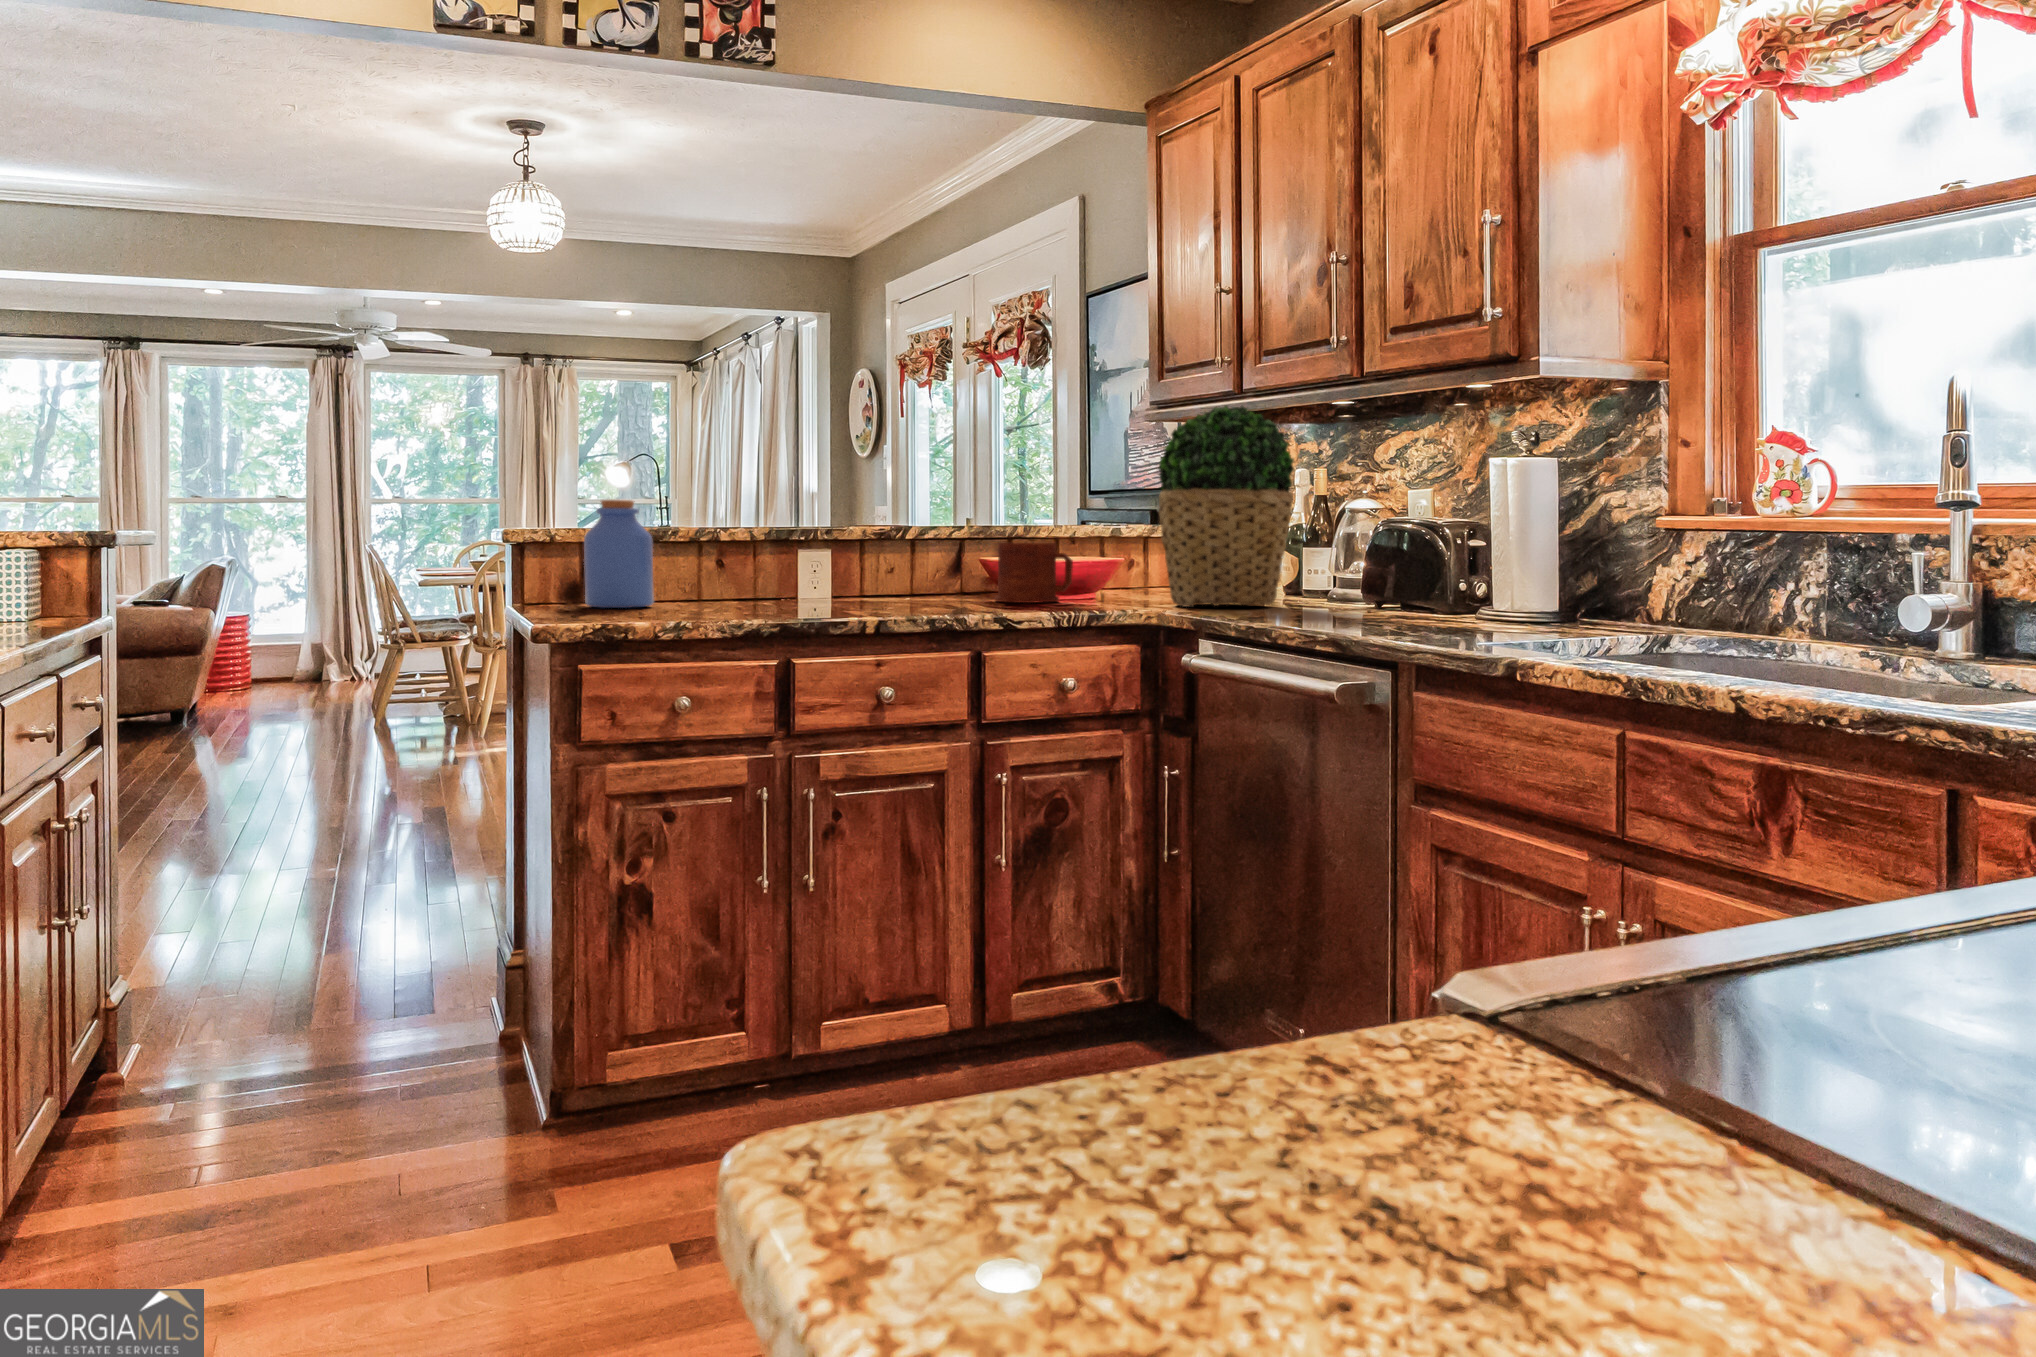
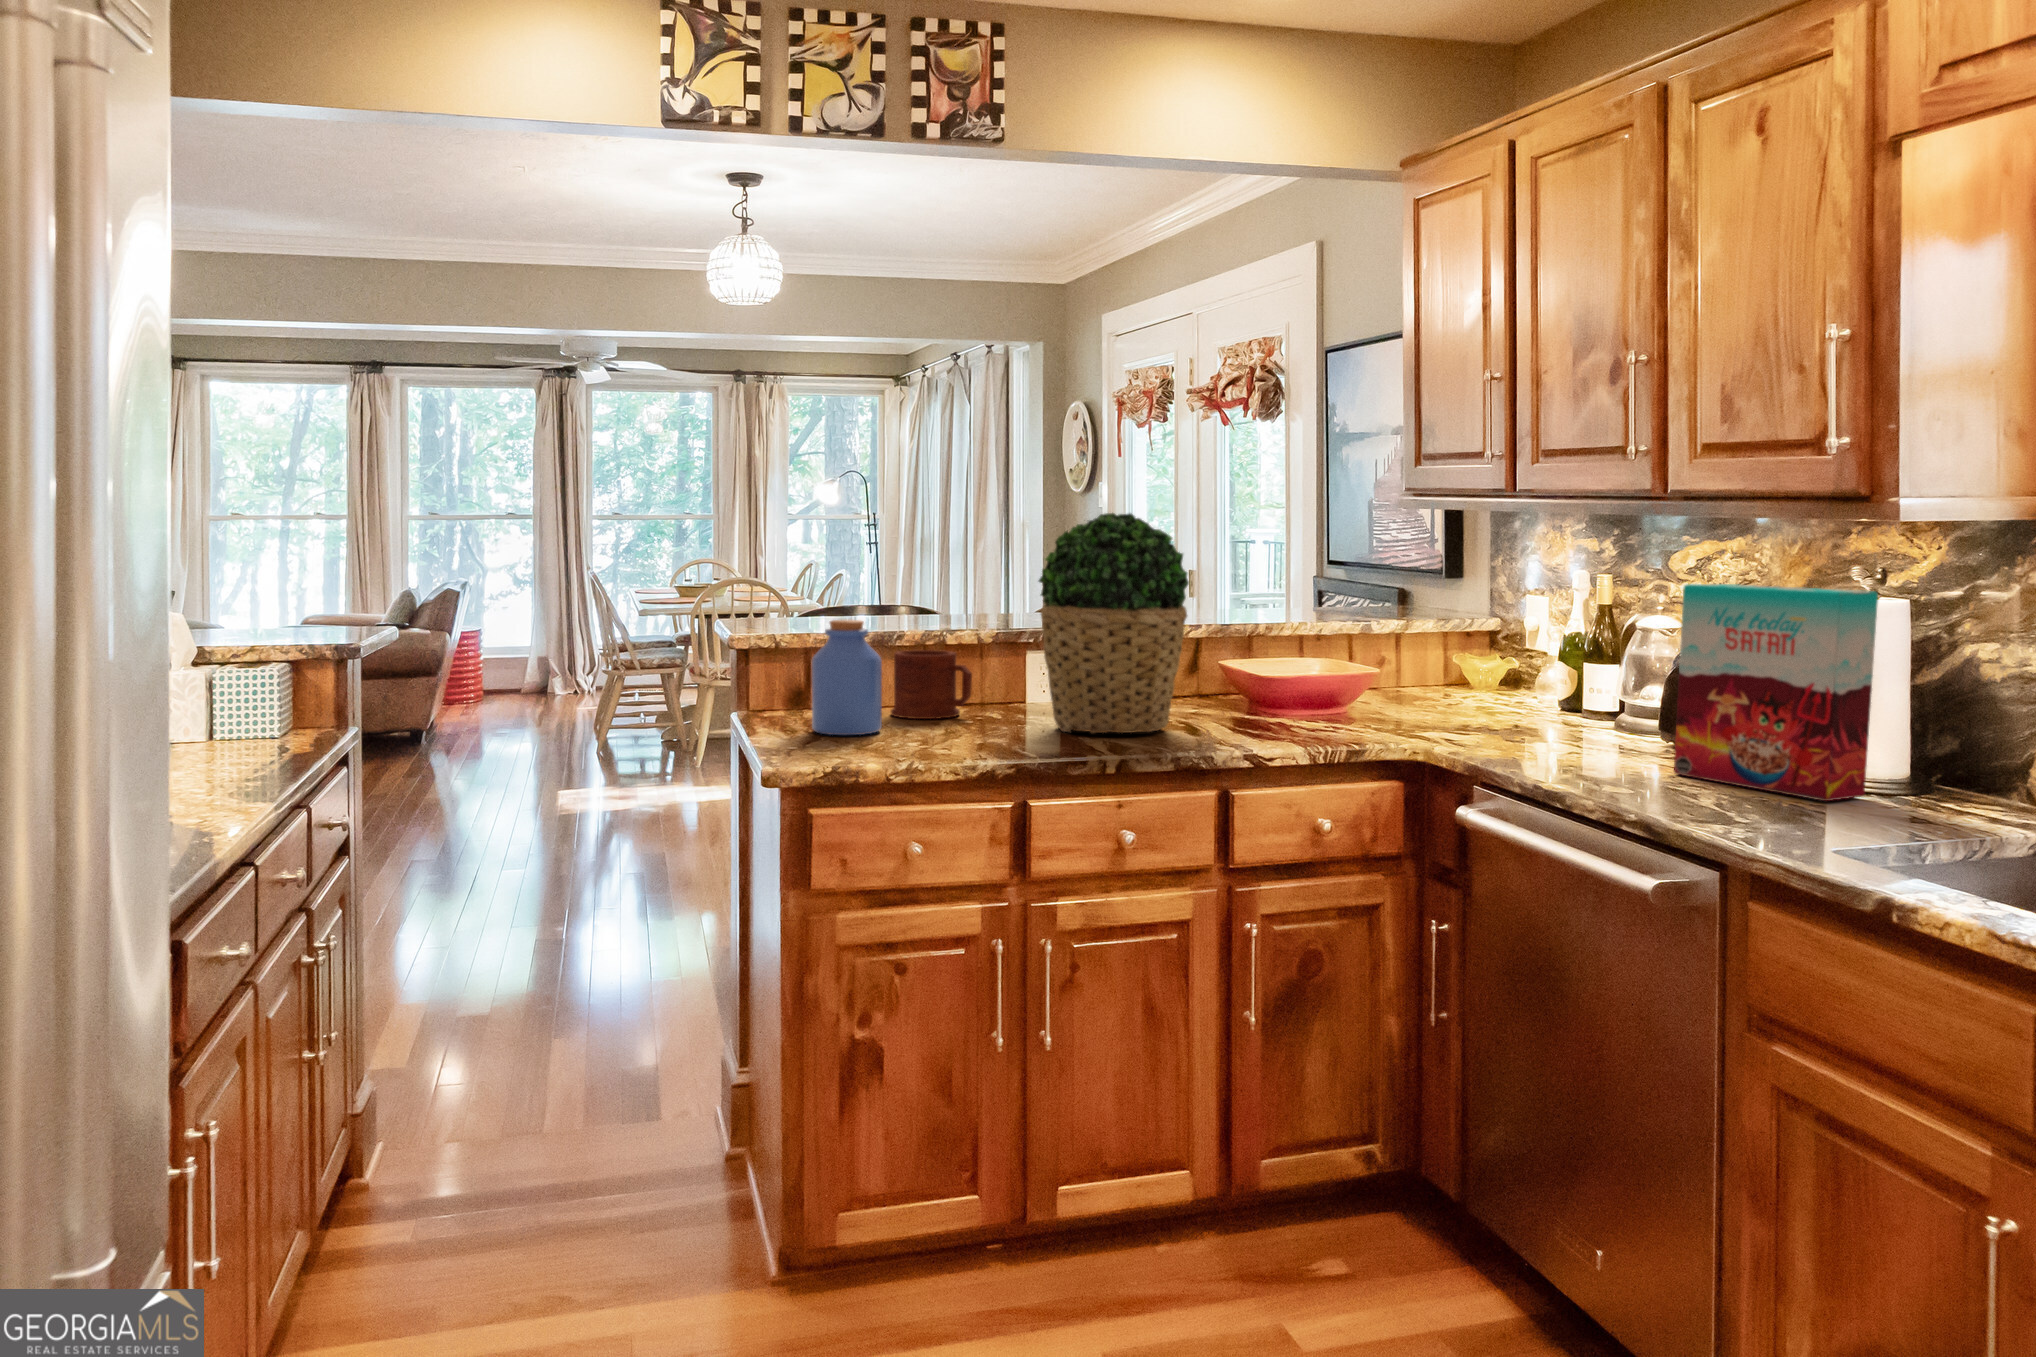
potted plant: present [1158,406,1294,607] -> present [1039,513,1189,733]
cereal box: none [1368,443,1527,626] -> present [1674,584,1878,801]
mug: present [995,543,1073,603] -> present [891,650,972,719]

